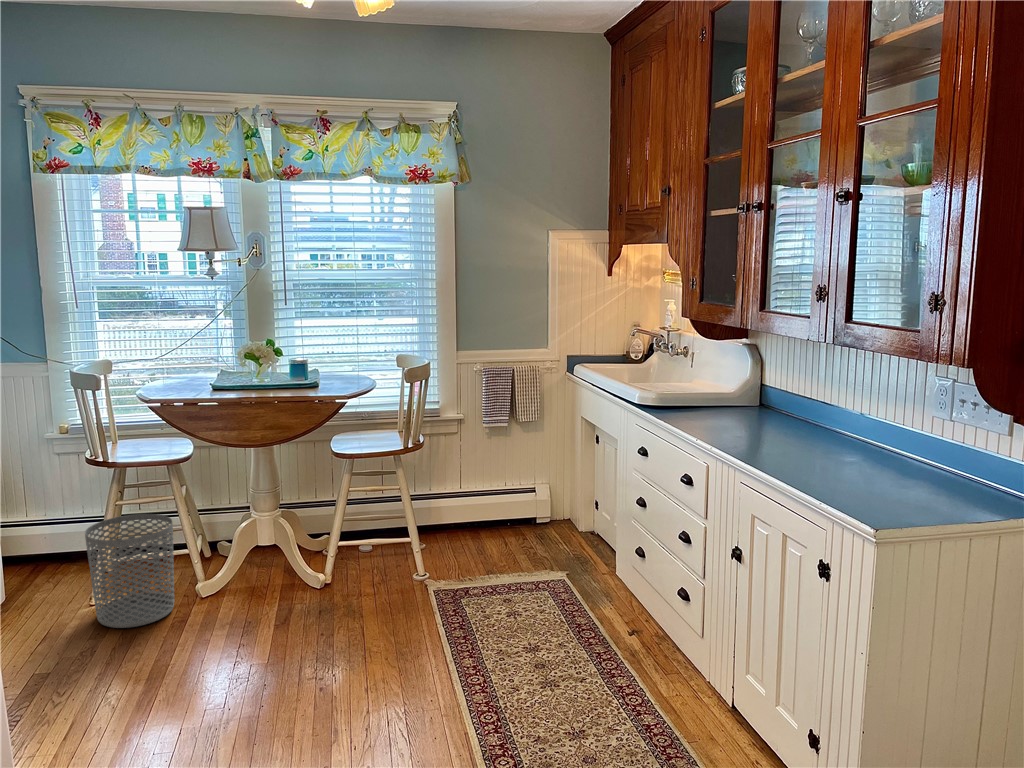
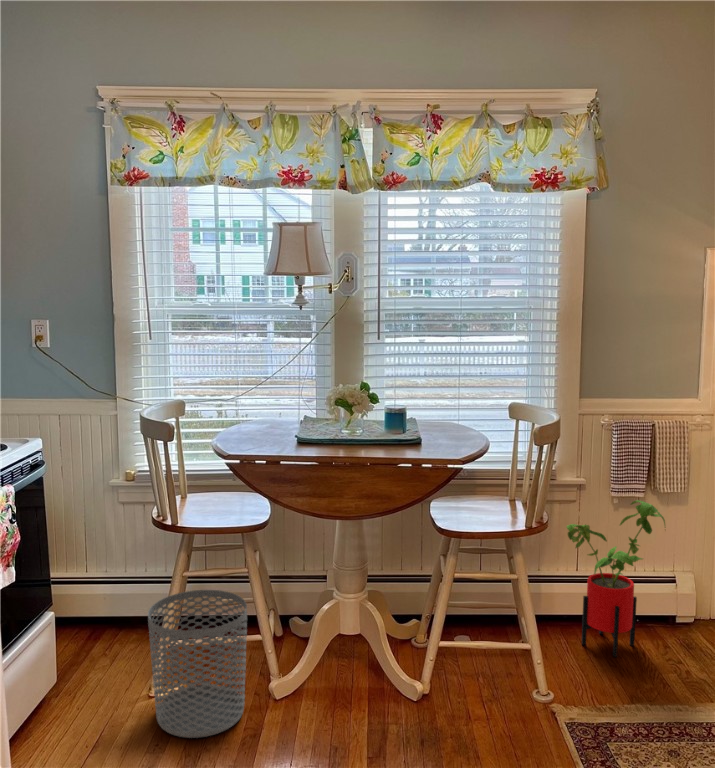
house plant: none [445,427,518,548] -> present [567,500,665,657]

